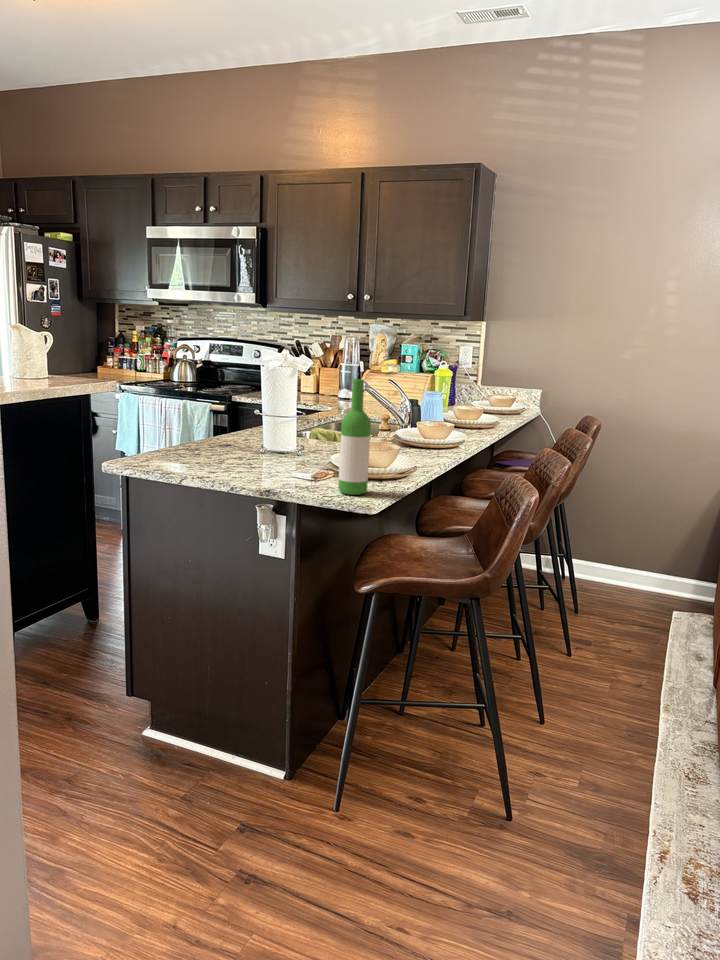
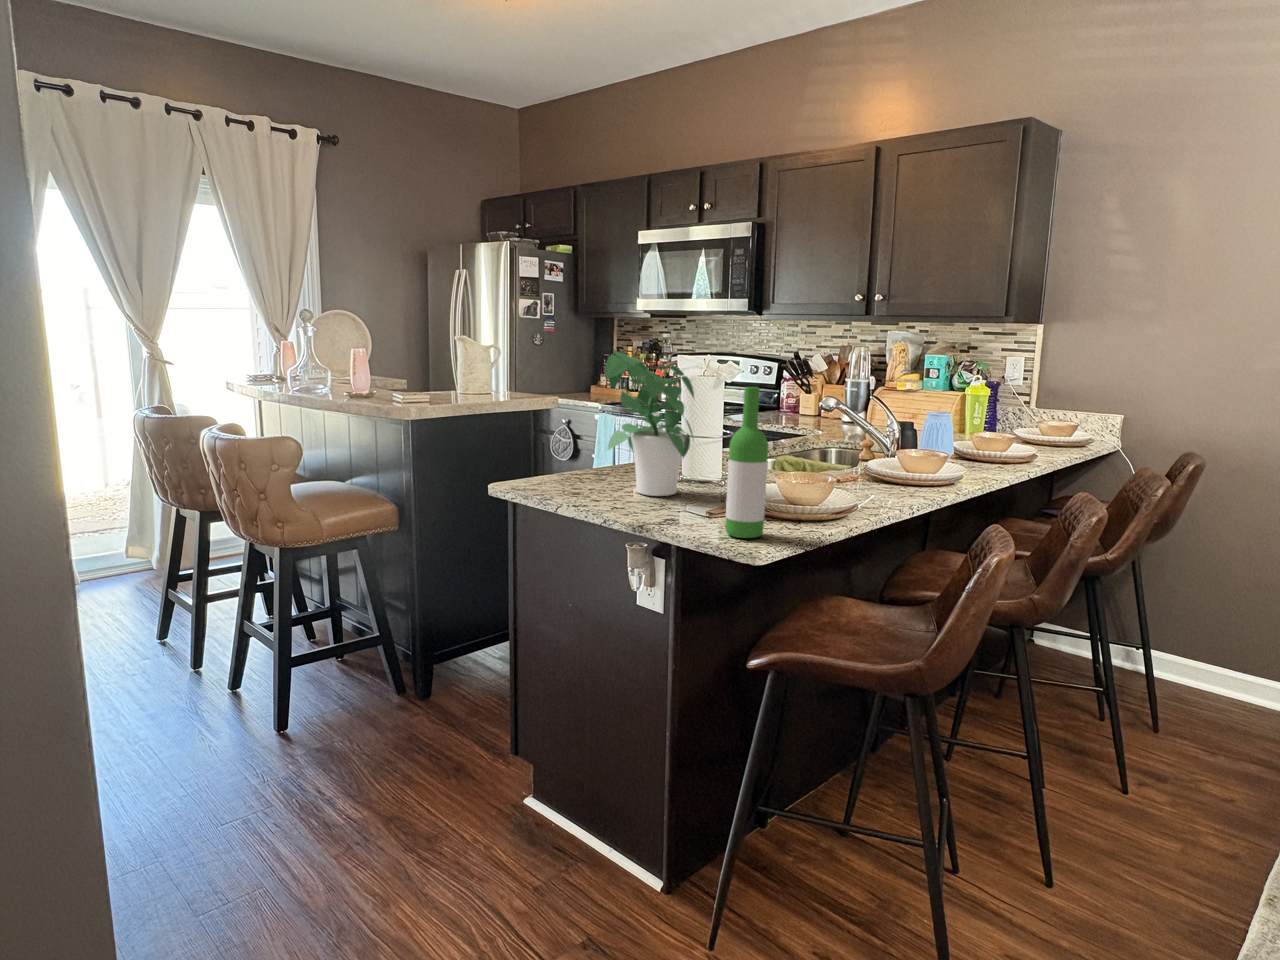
potted plant: none [210,348,288,466] -> present [605,351,694,496]

